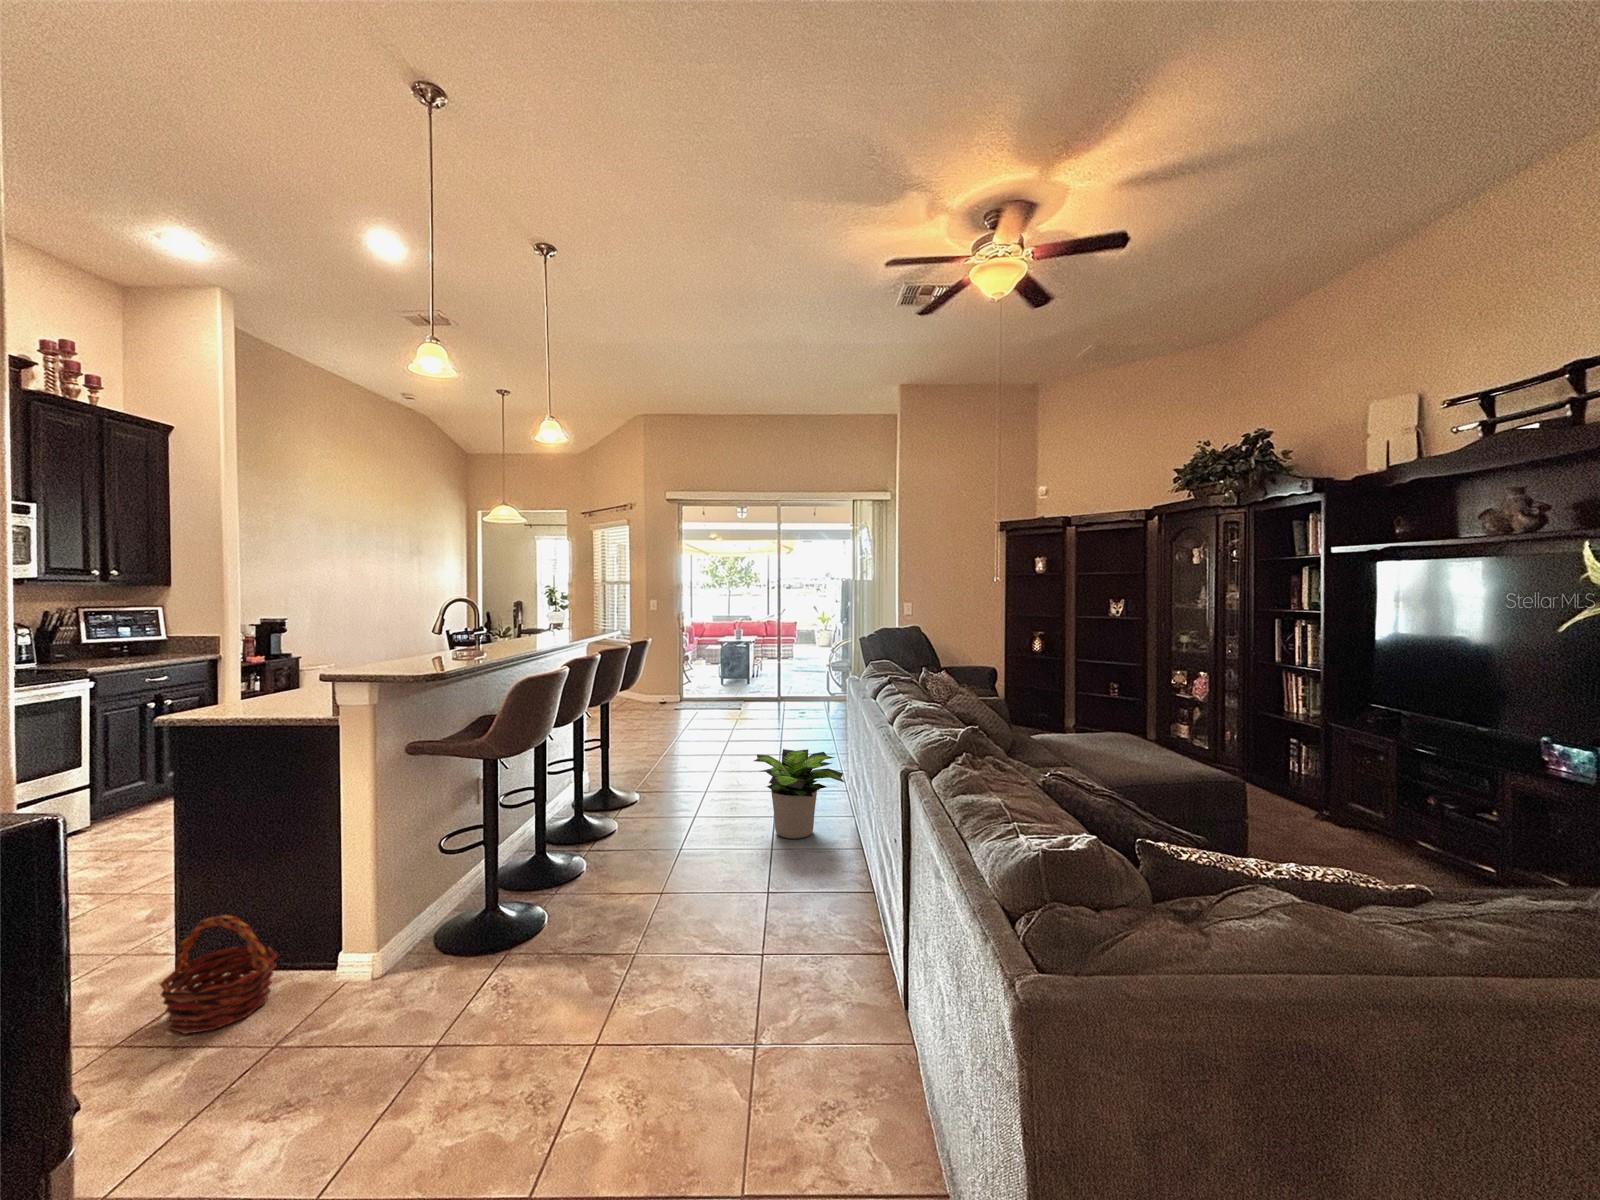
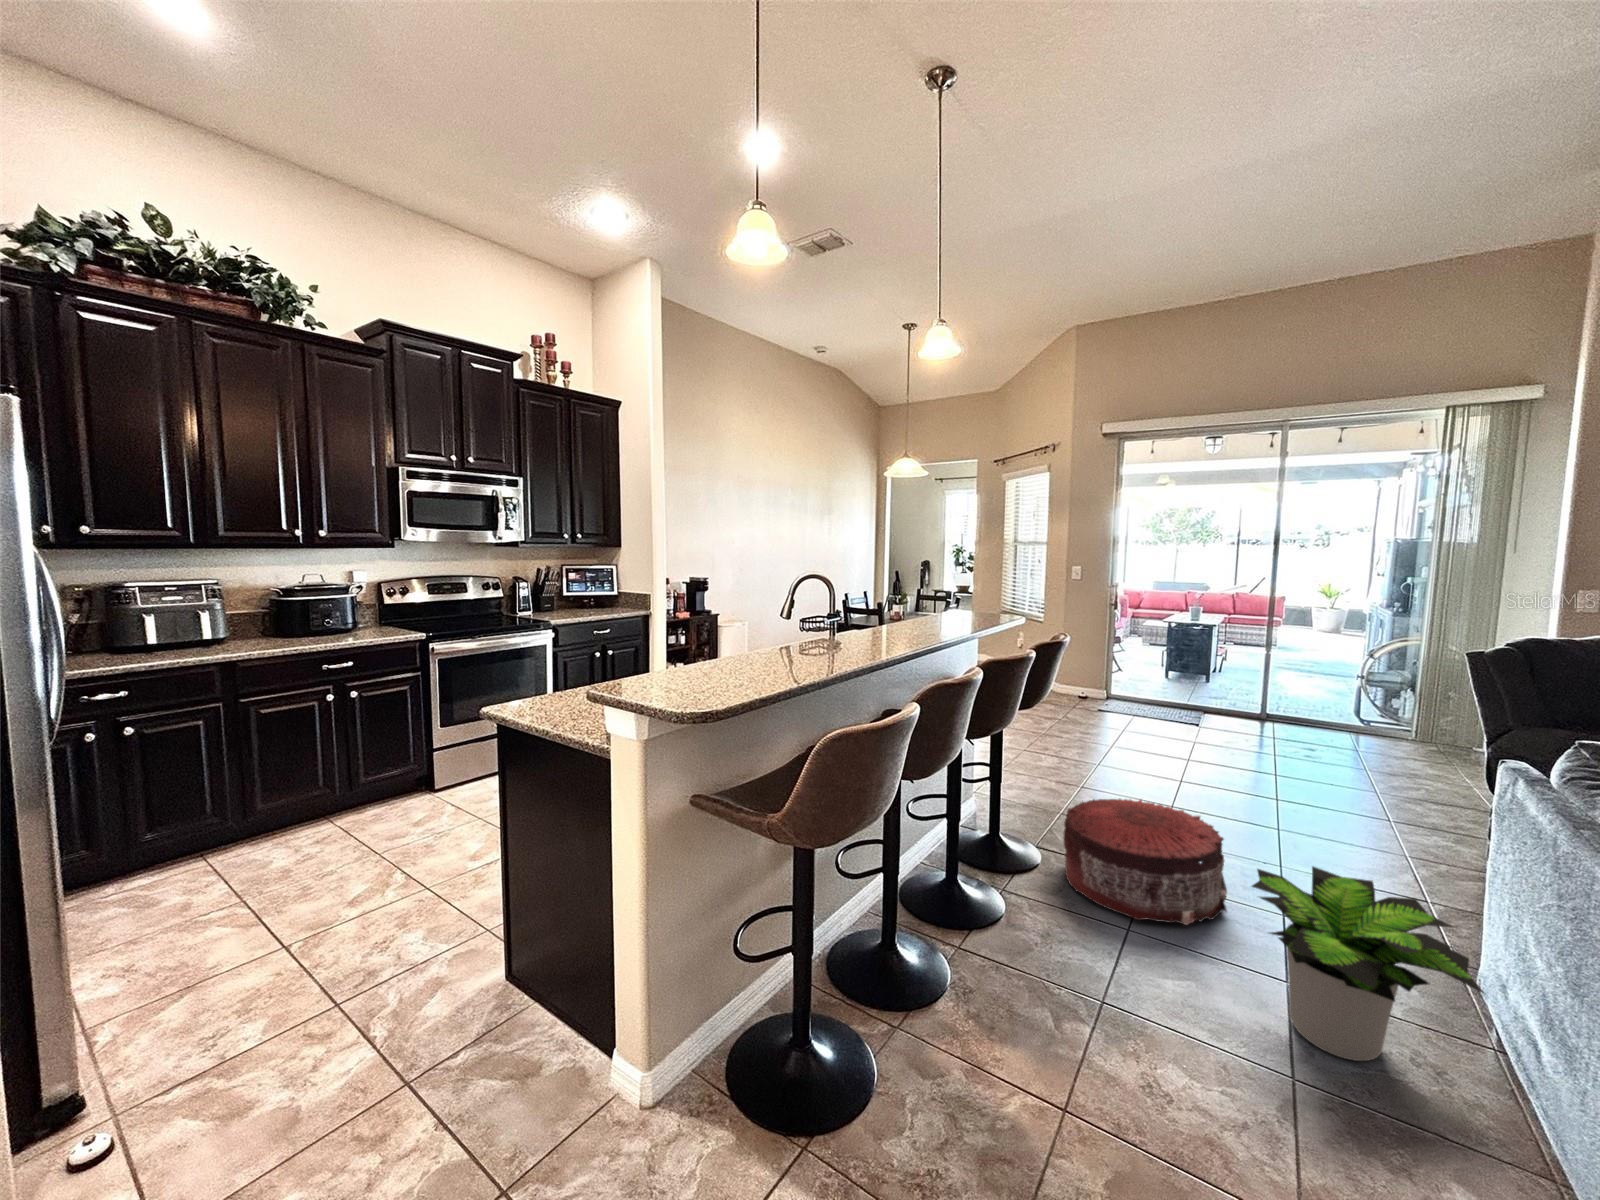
pouf: none [654,744,750,812] -> present [1063,799,1227,925]
basket: present [159,915,278,1034] -> none [434,967,554,1118]

